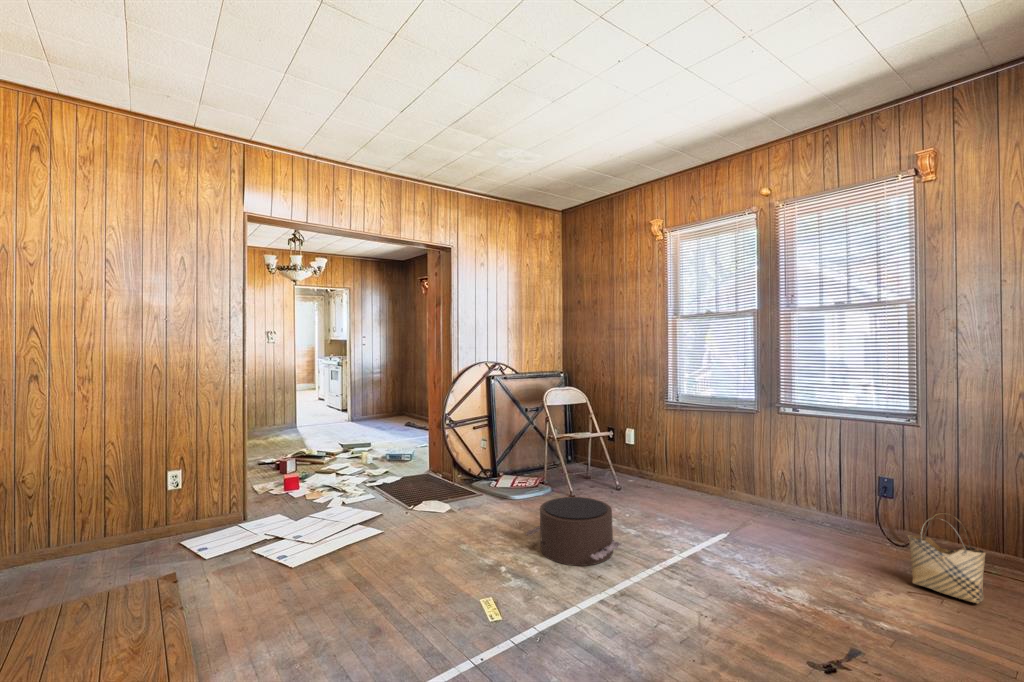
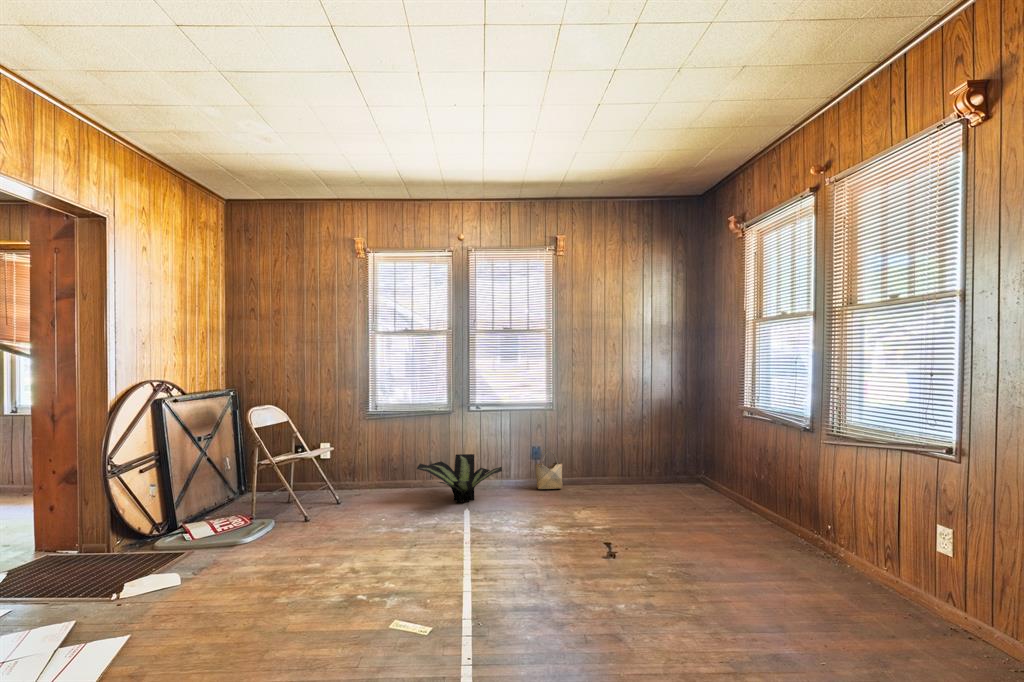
potted plant: none [680,477,817,553] -> present [417,454,502,503]
pouf: present [526,497,620,566] -> none [333,499,418,559]

